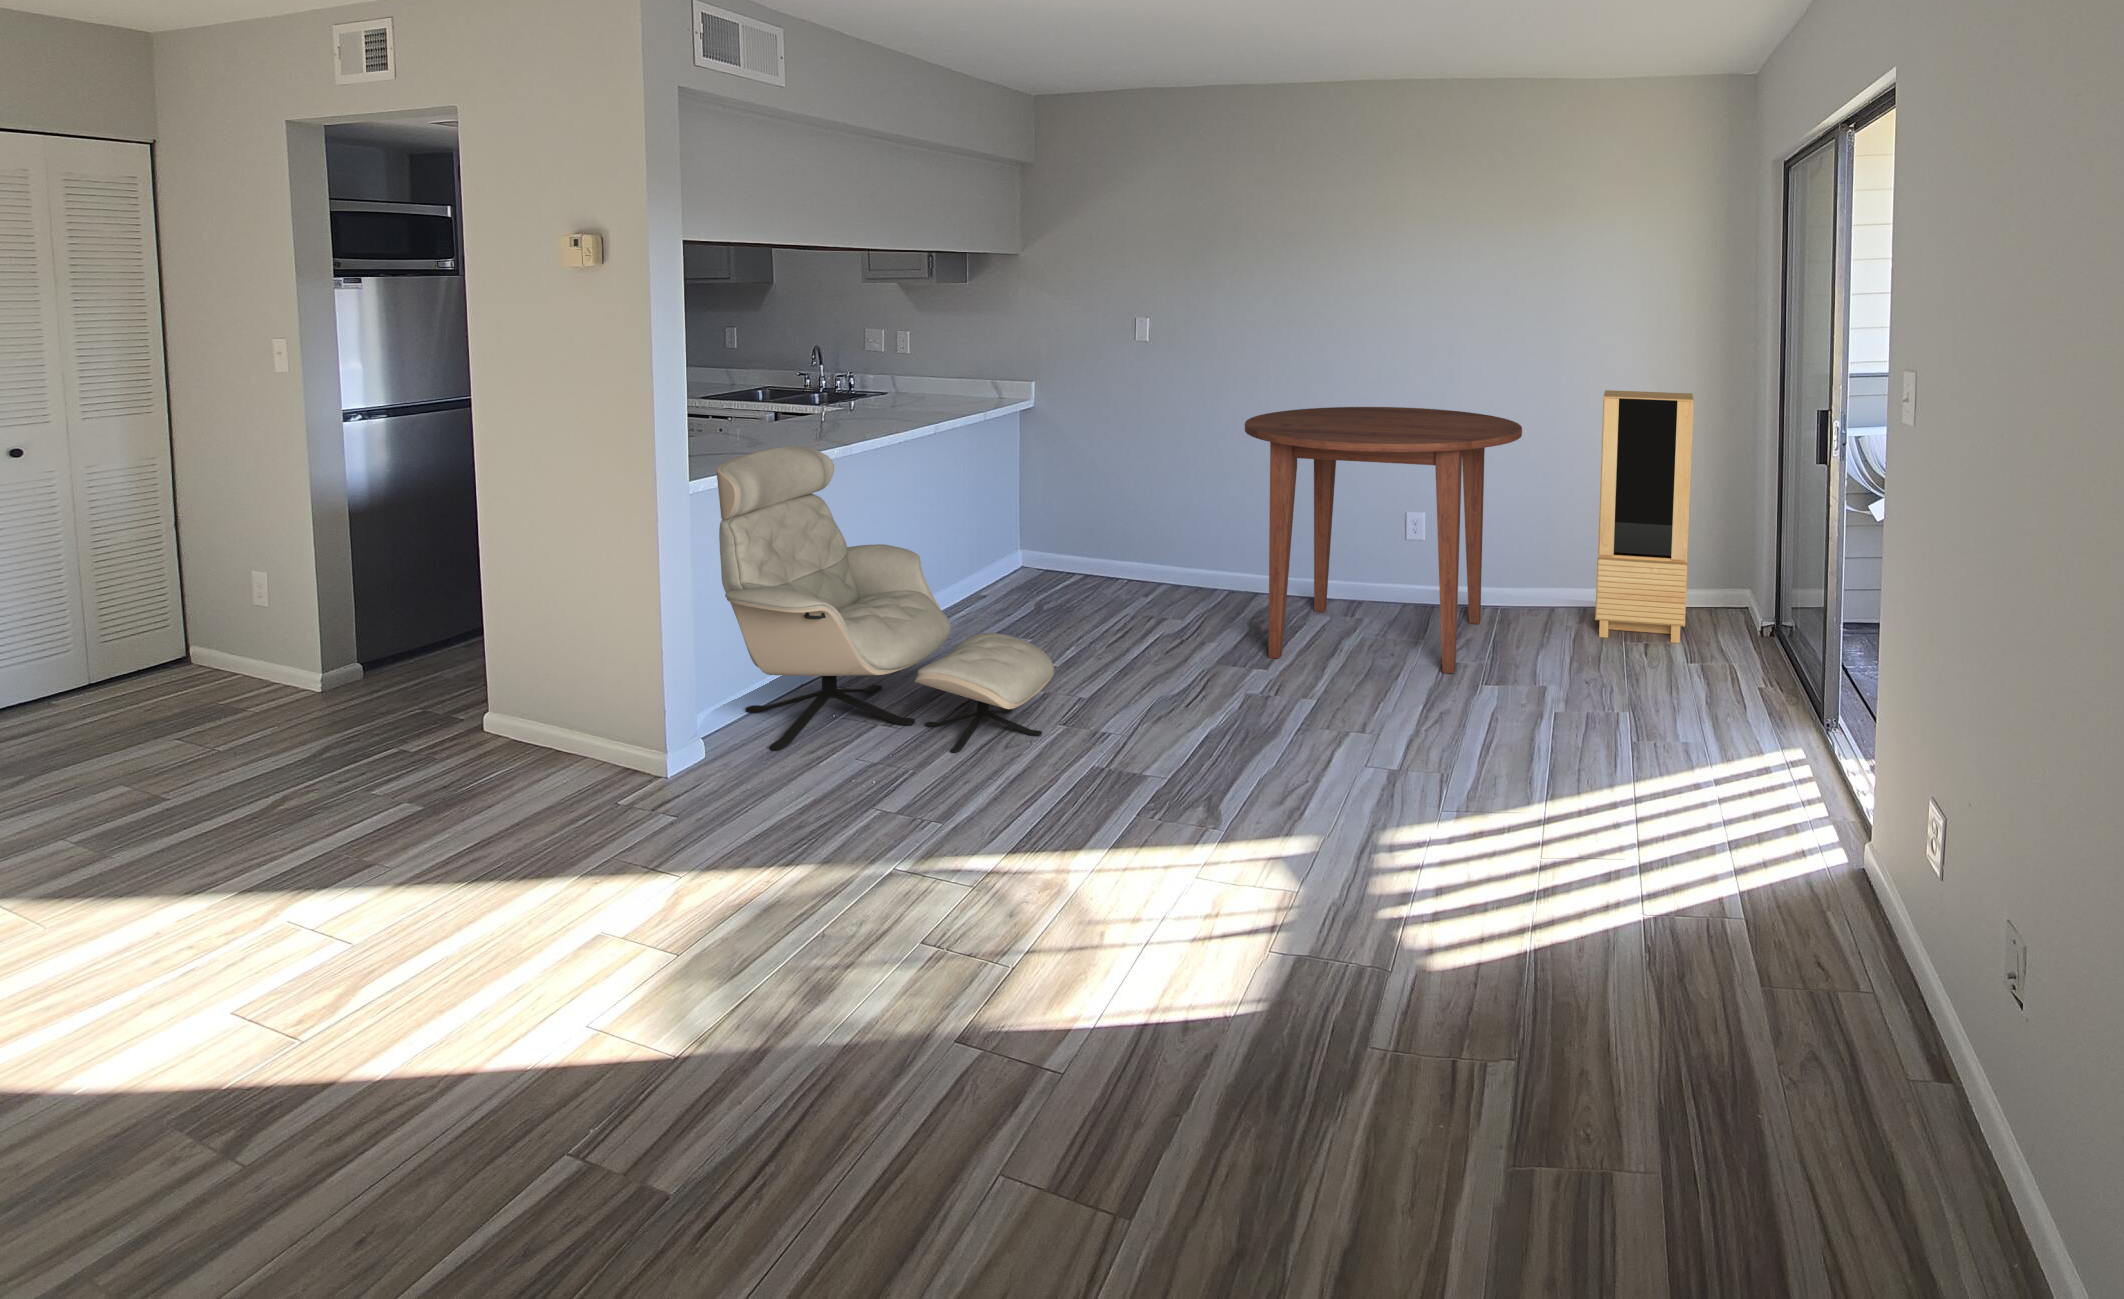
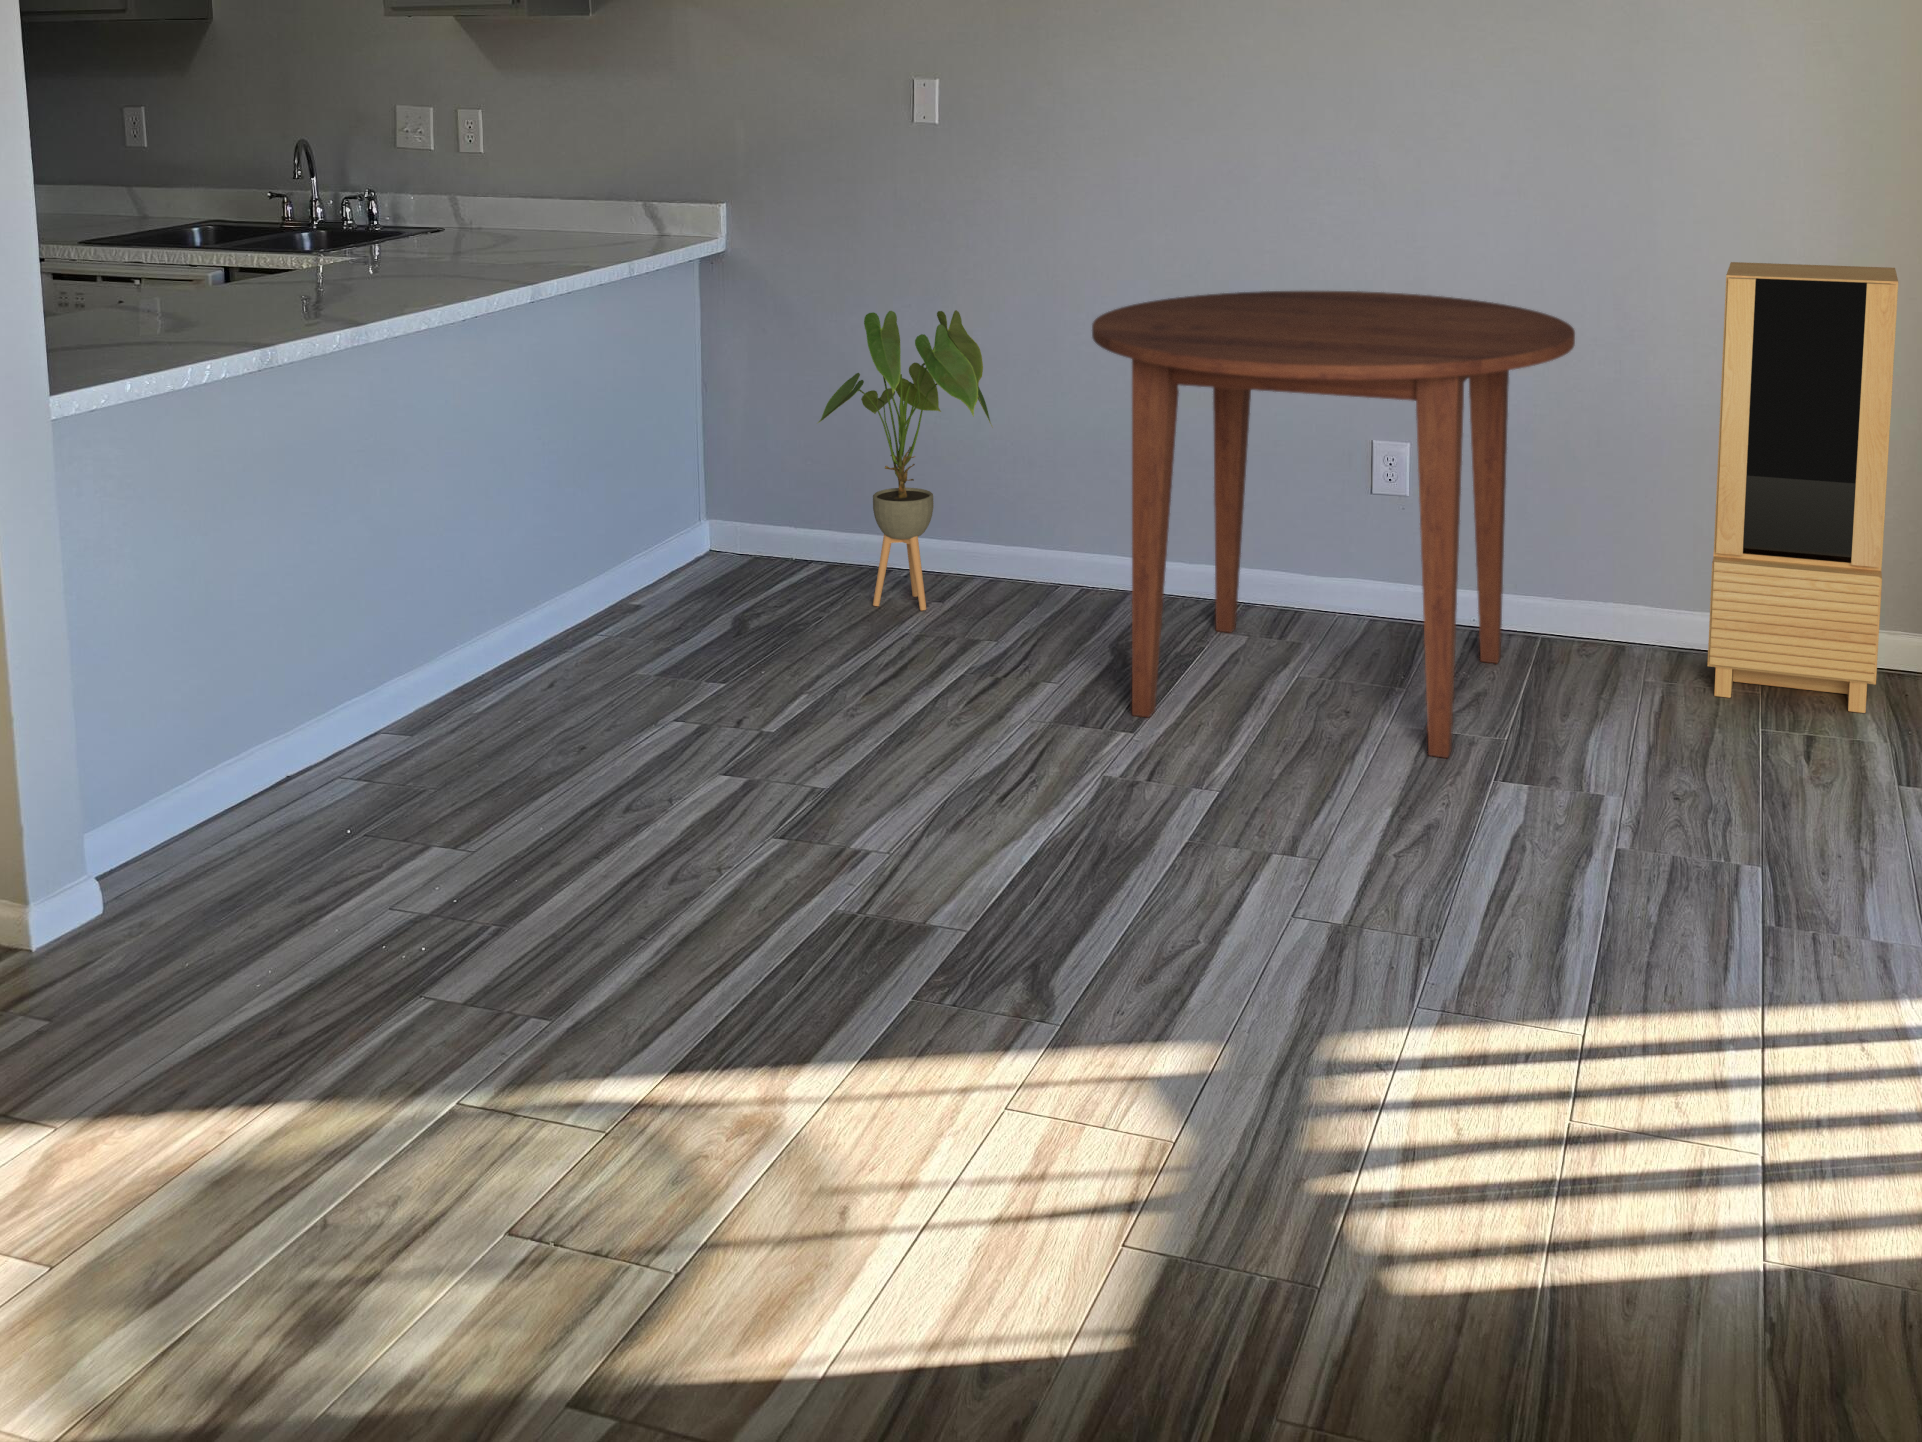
house plant: none [1068,418,1179,605] -> present [818,310,992,610]
armchair: present [716,446,1054,753] -> none [246,368,772,870]

